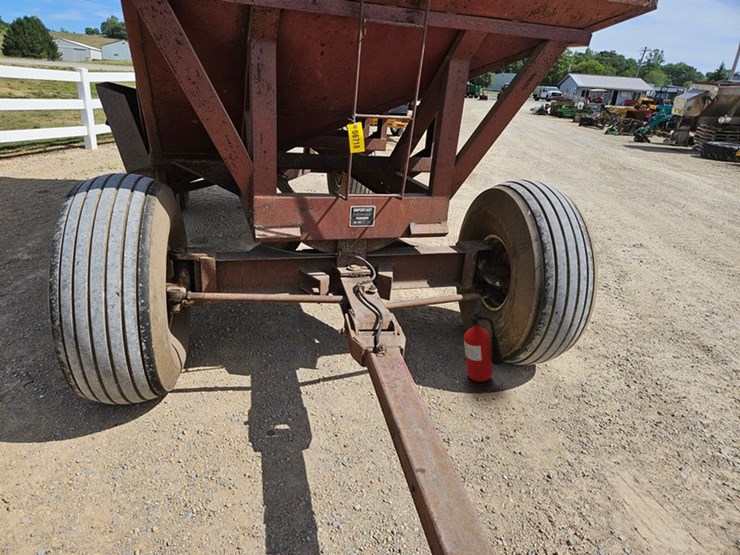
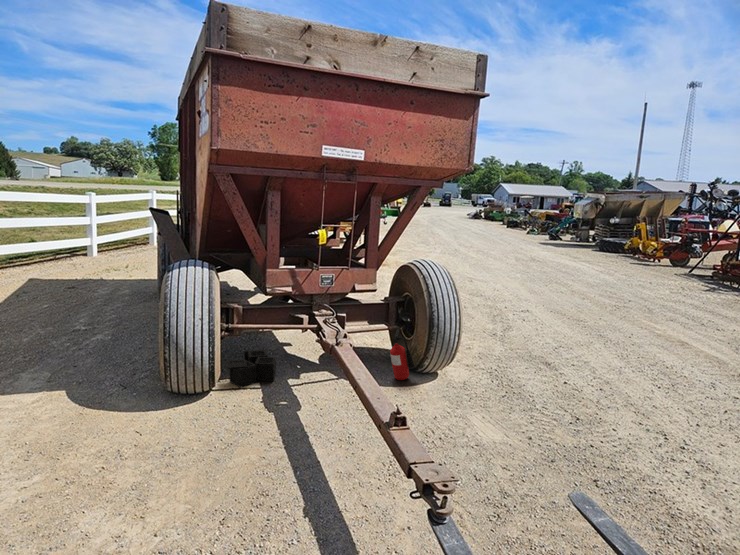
storage bin: none [193,319,279,389] -> present [227,350,276,387]

